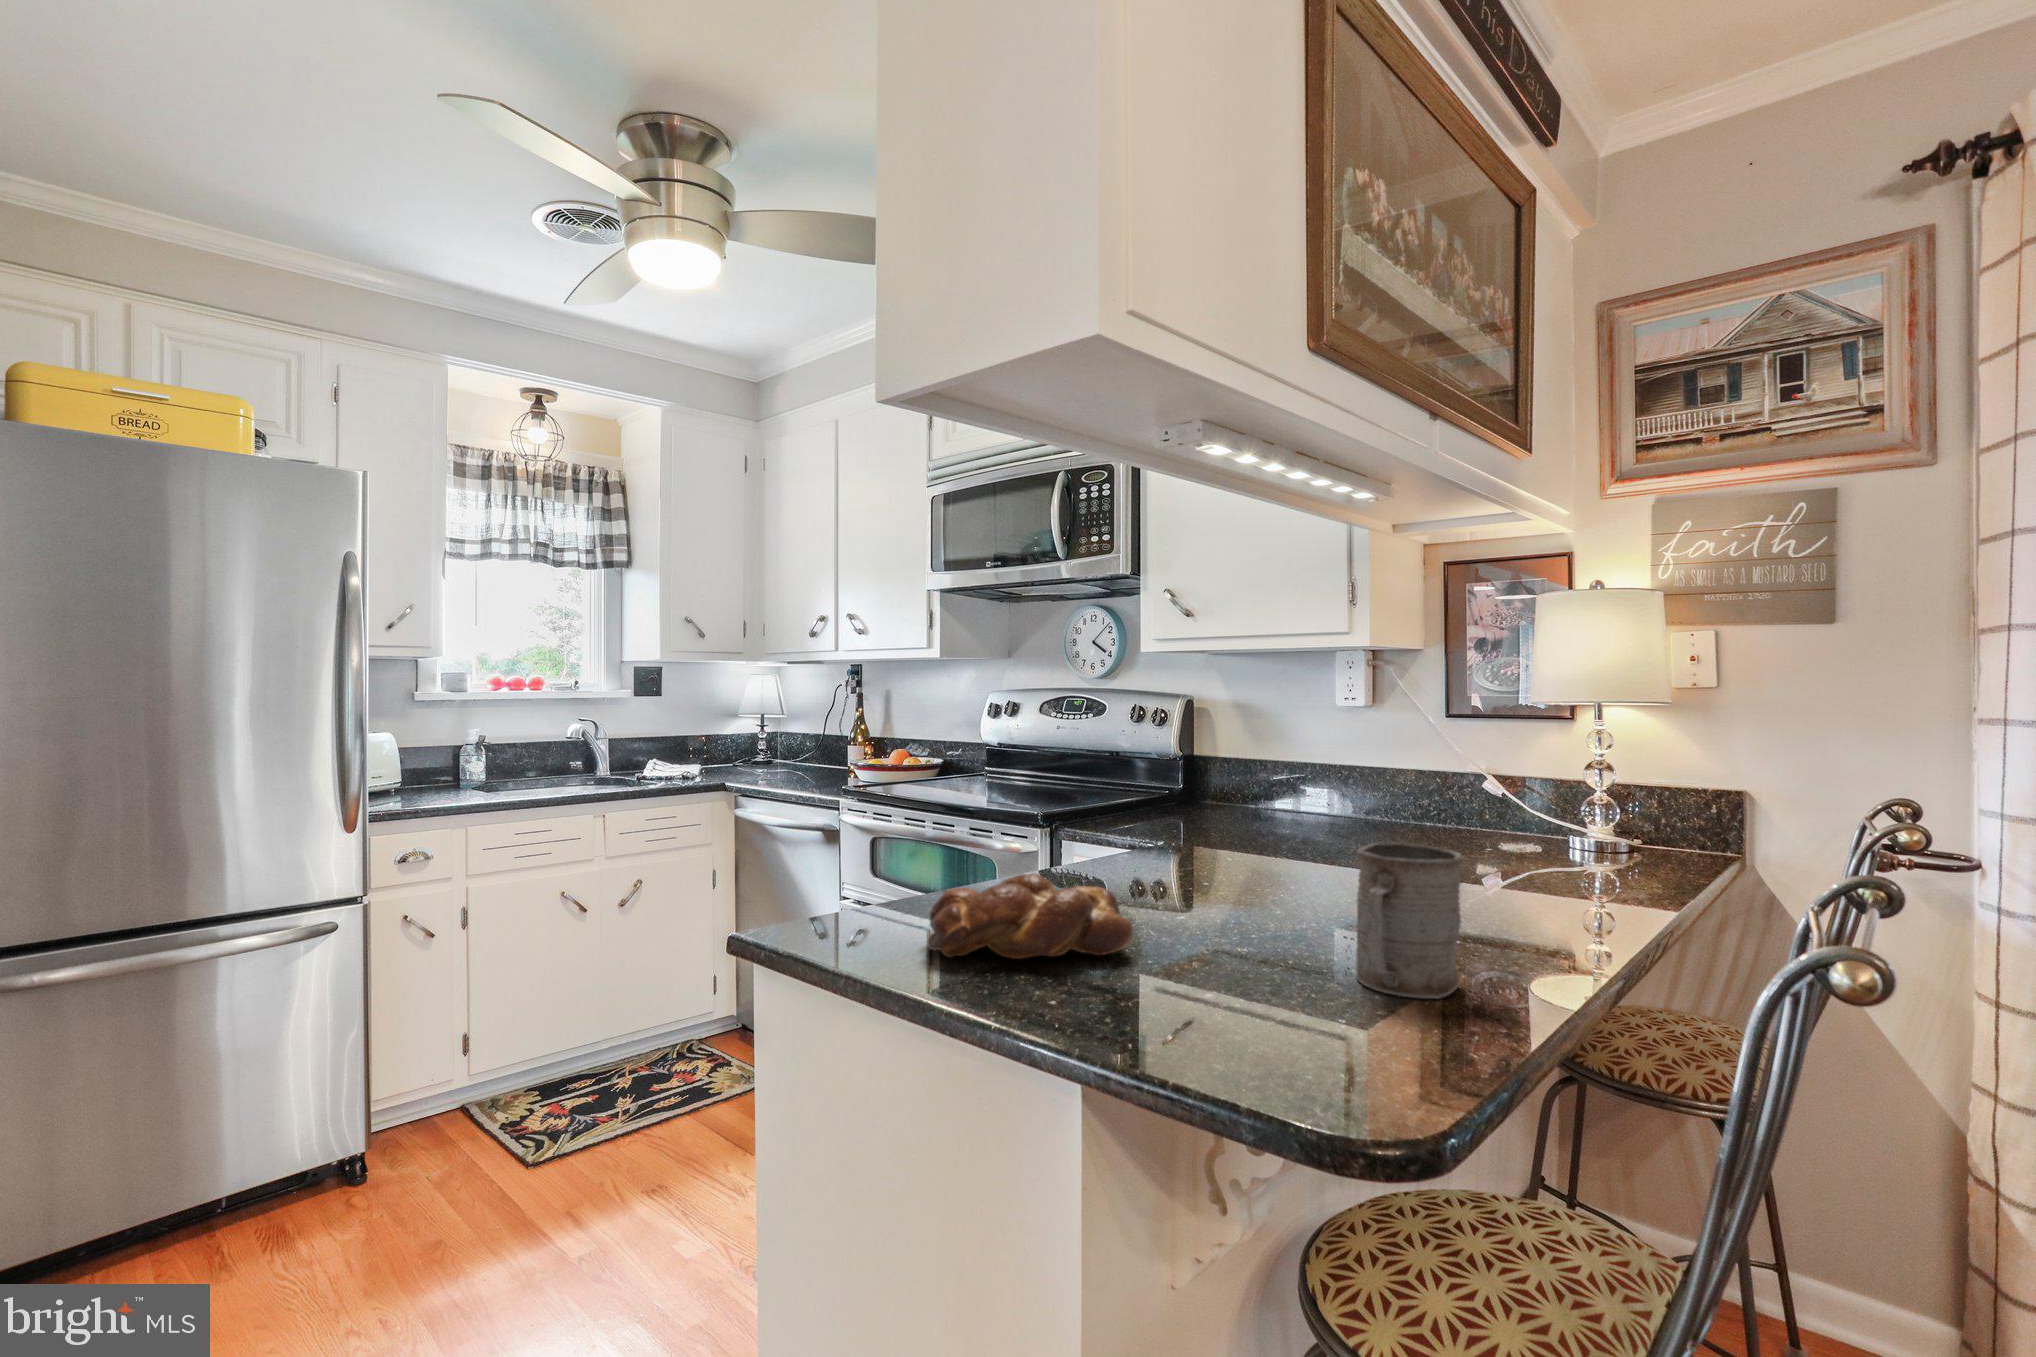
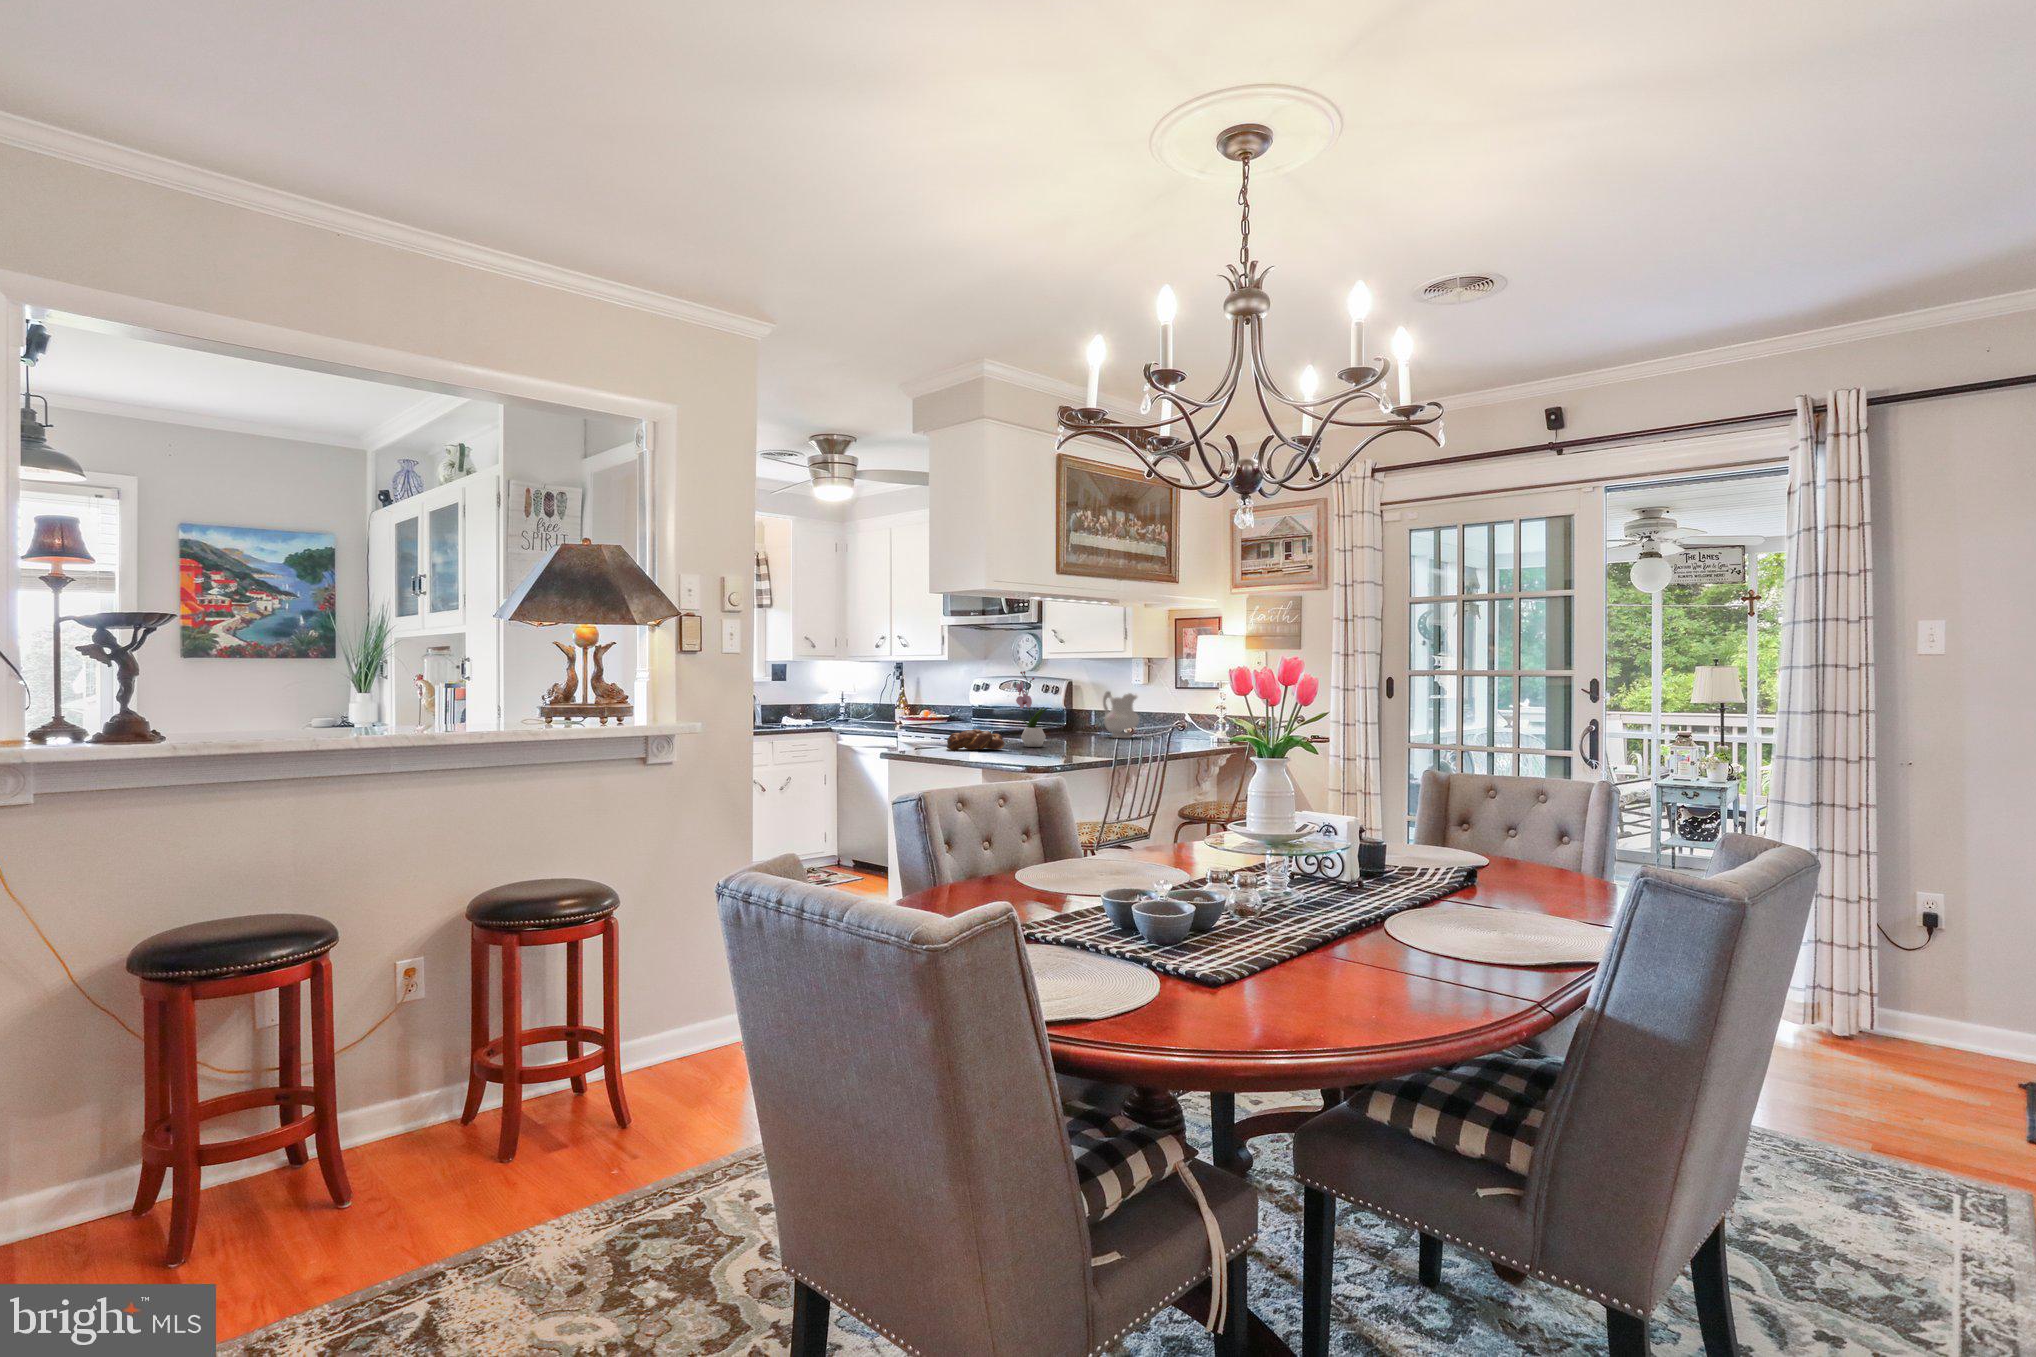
flower arrangement: none [1142,675,1248,913] -> present [1016,671,1048,747]
ceramic pitcher: none [1292,724,1390,838] -> present [1103,691,1139,738]
mug: present [1356,843,1461,999] -> none [1059,718,1087,754]

